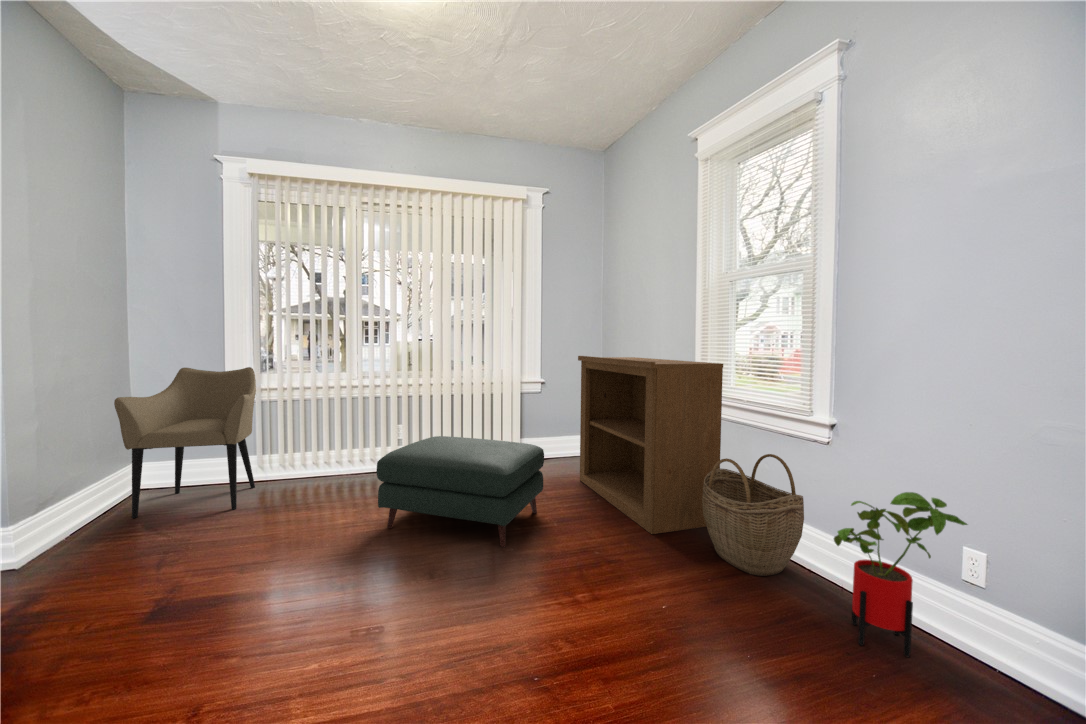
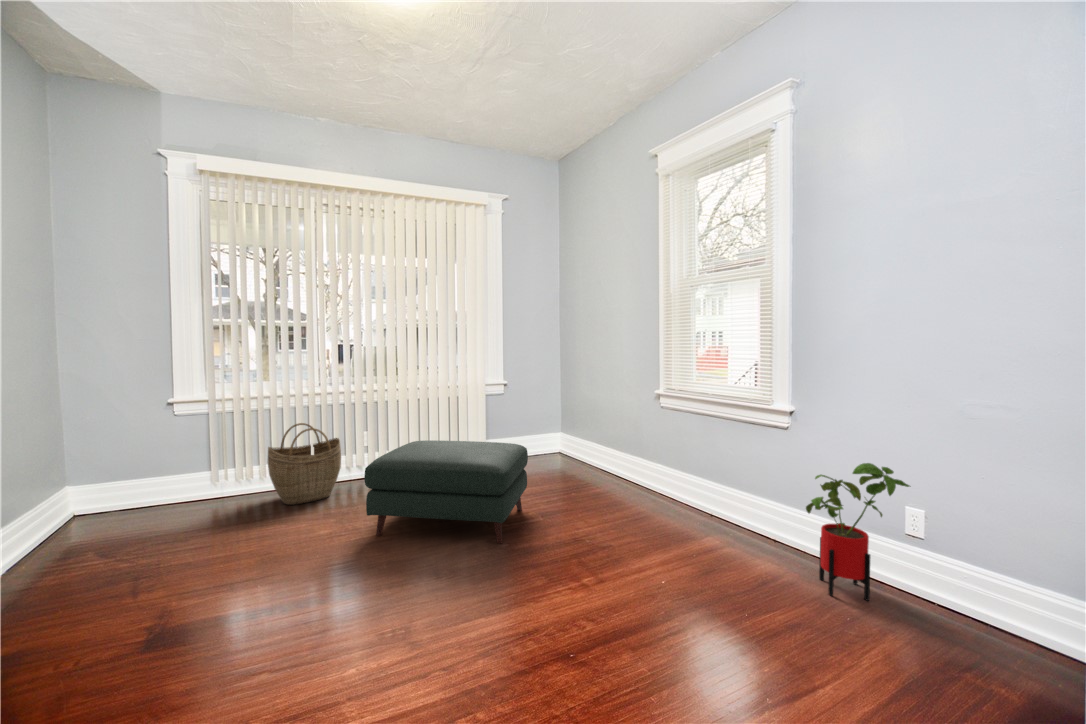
bookshelf: present [578,356,723,534] -> none [549,357,691,521]
armchair: present [114,367,256,518] -> none [50,377,211,549]
woven basket: present [702,454,804,576] -> present [268,423,341,505]

